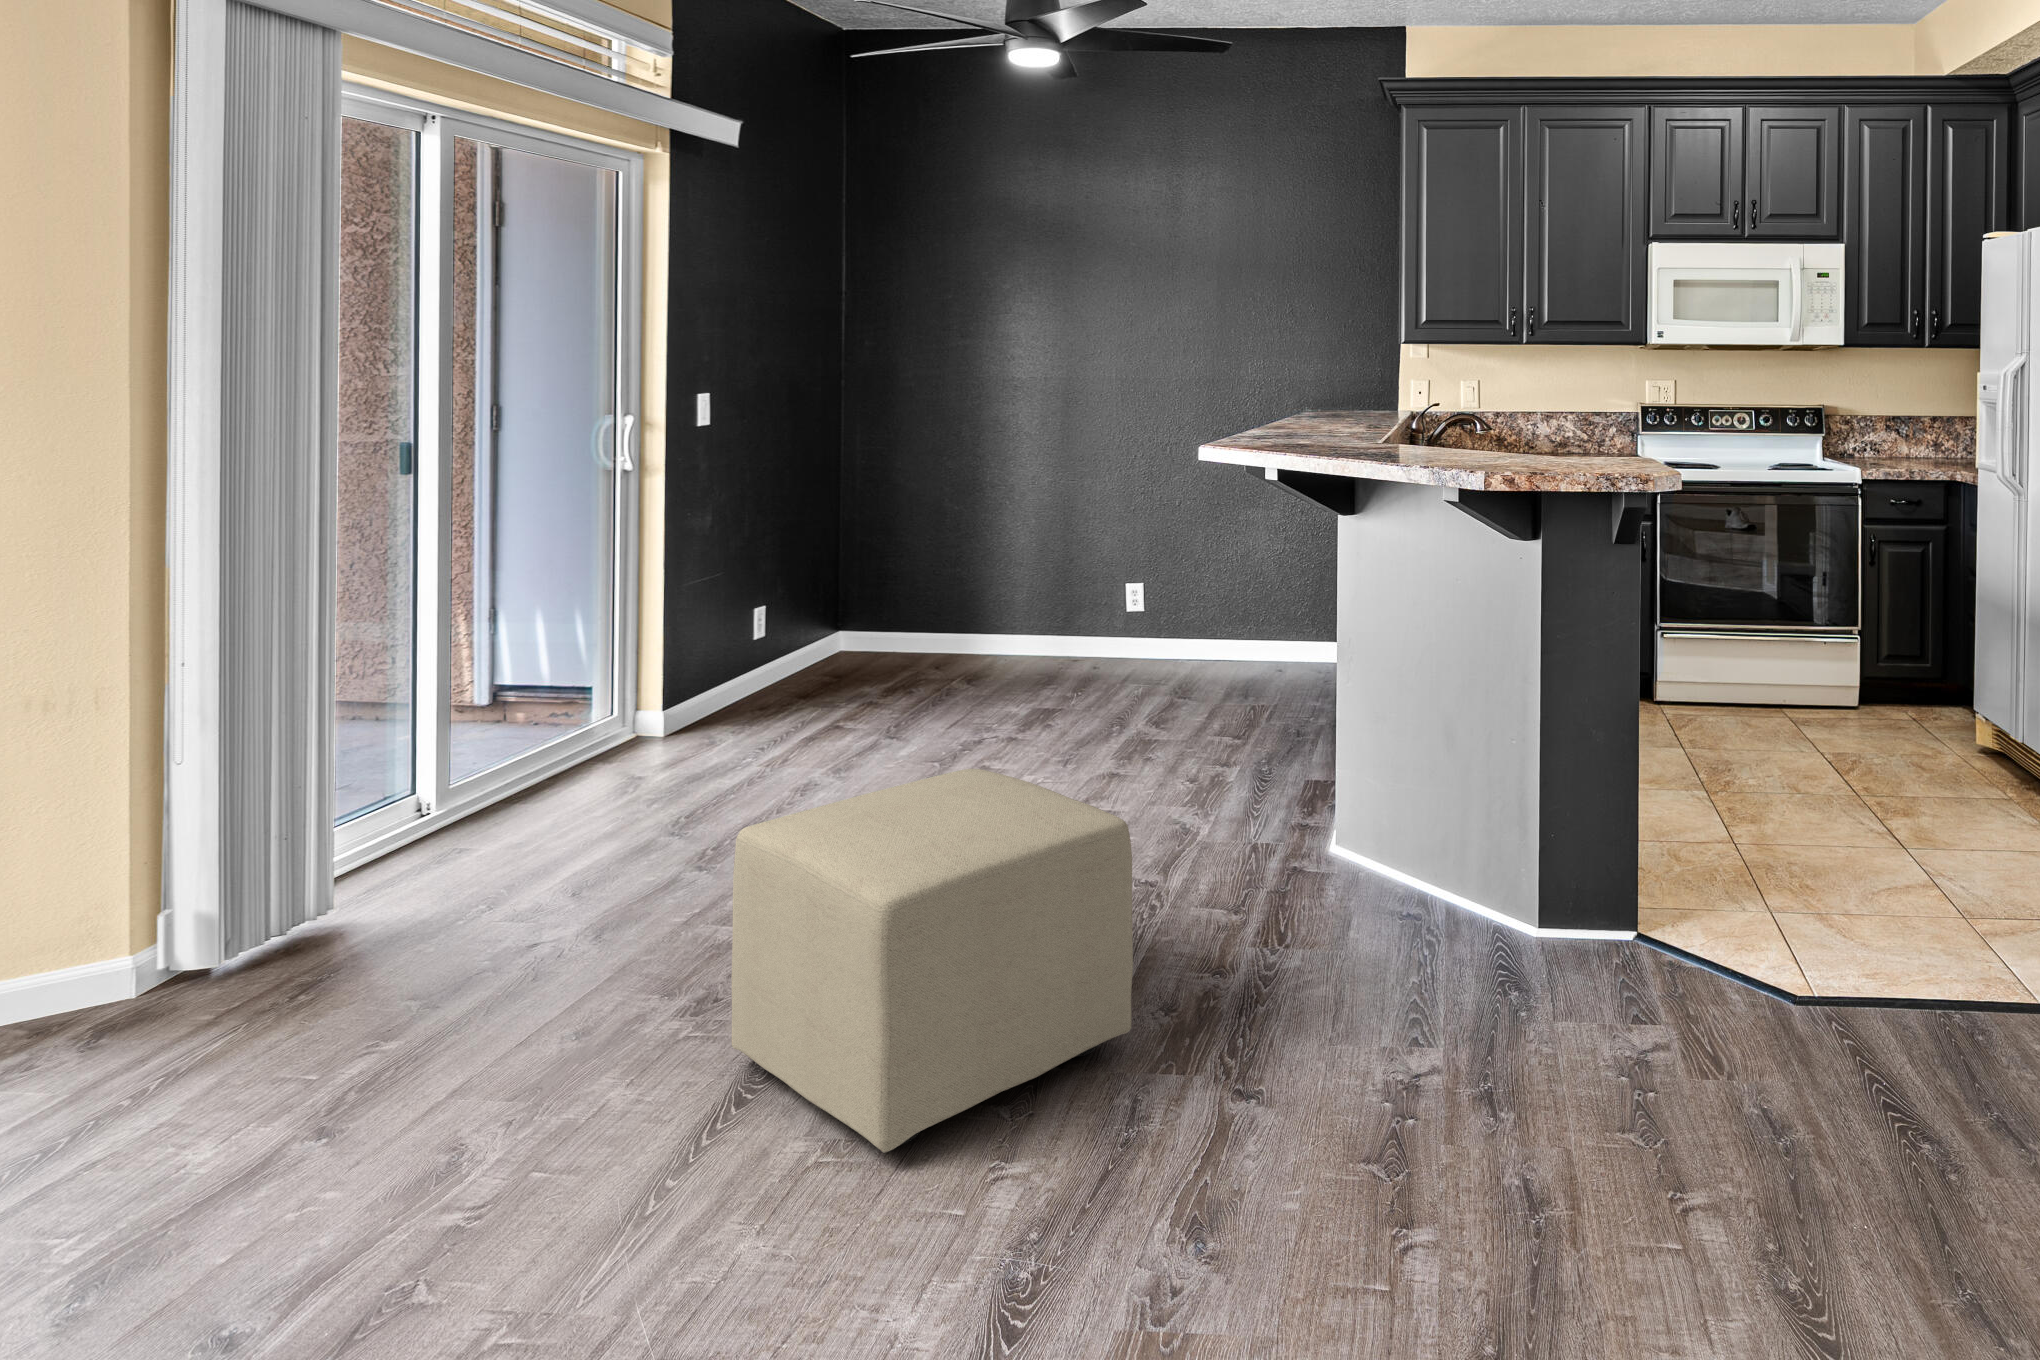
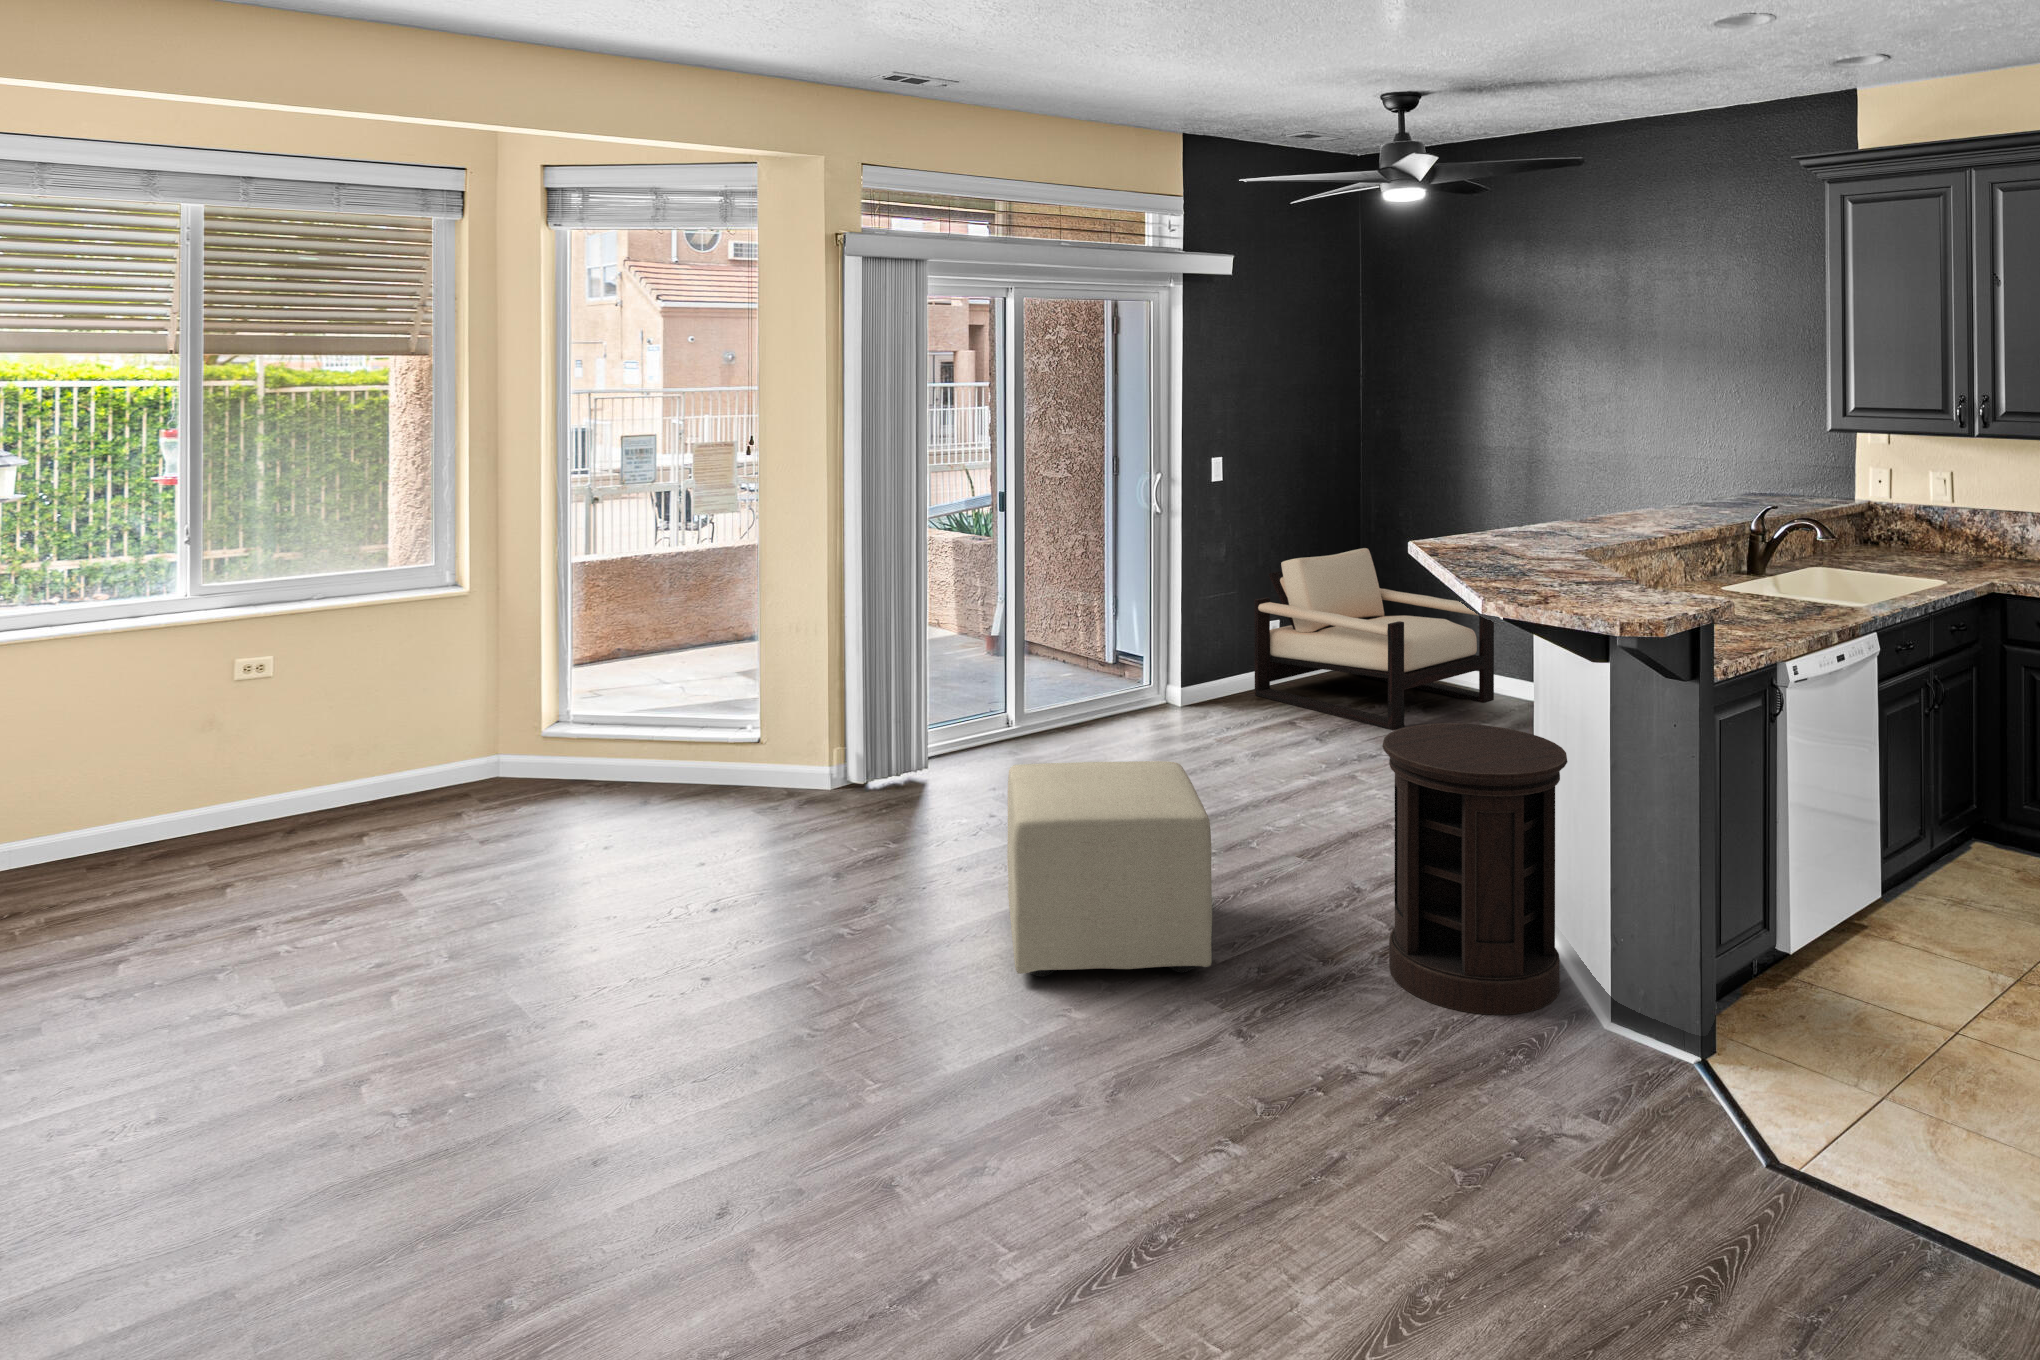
armchair: none [755,506,1032,709] -> present [1255,548,1494,730]
side table: none [1275,641,1483,976] -> present [1382,723,1568,1015]

